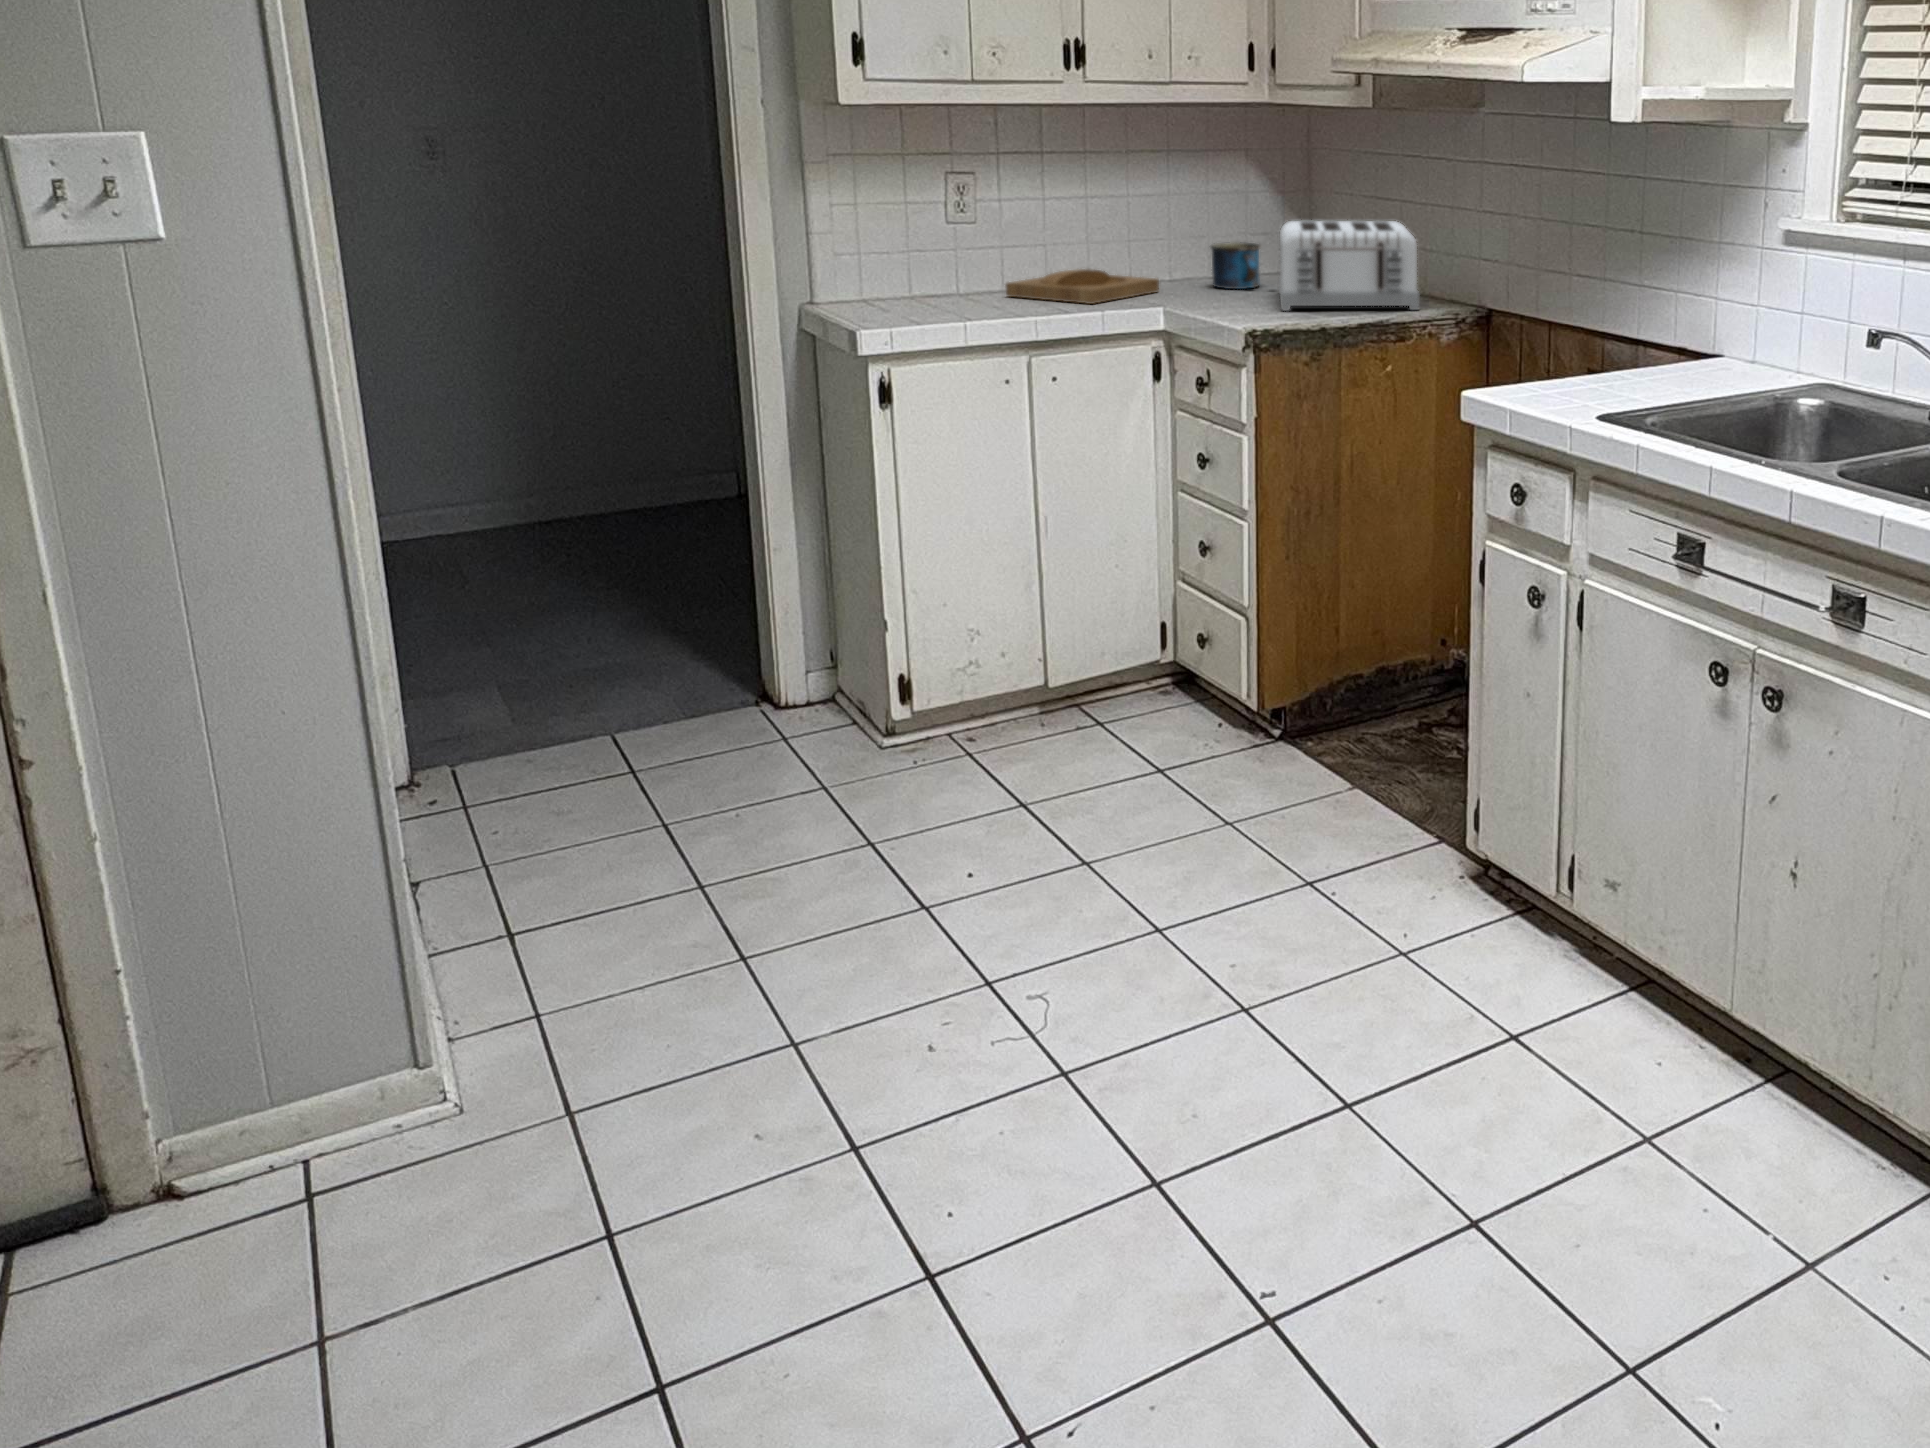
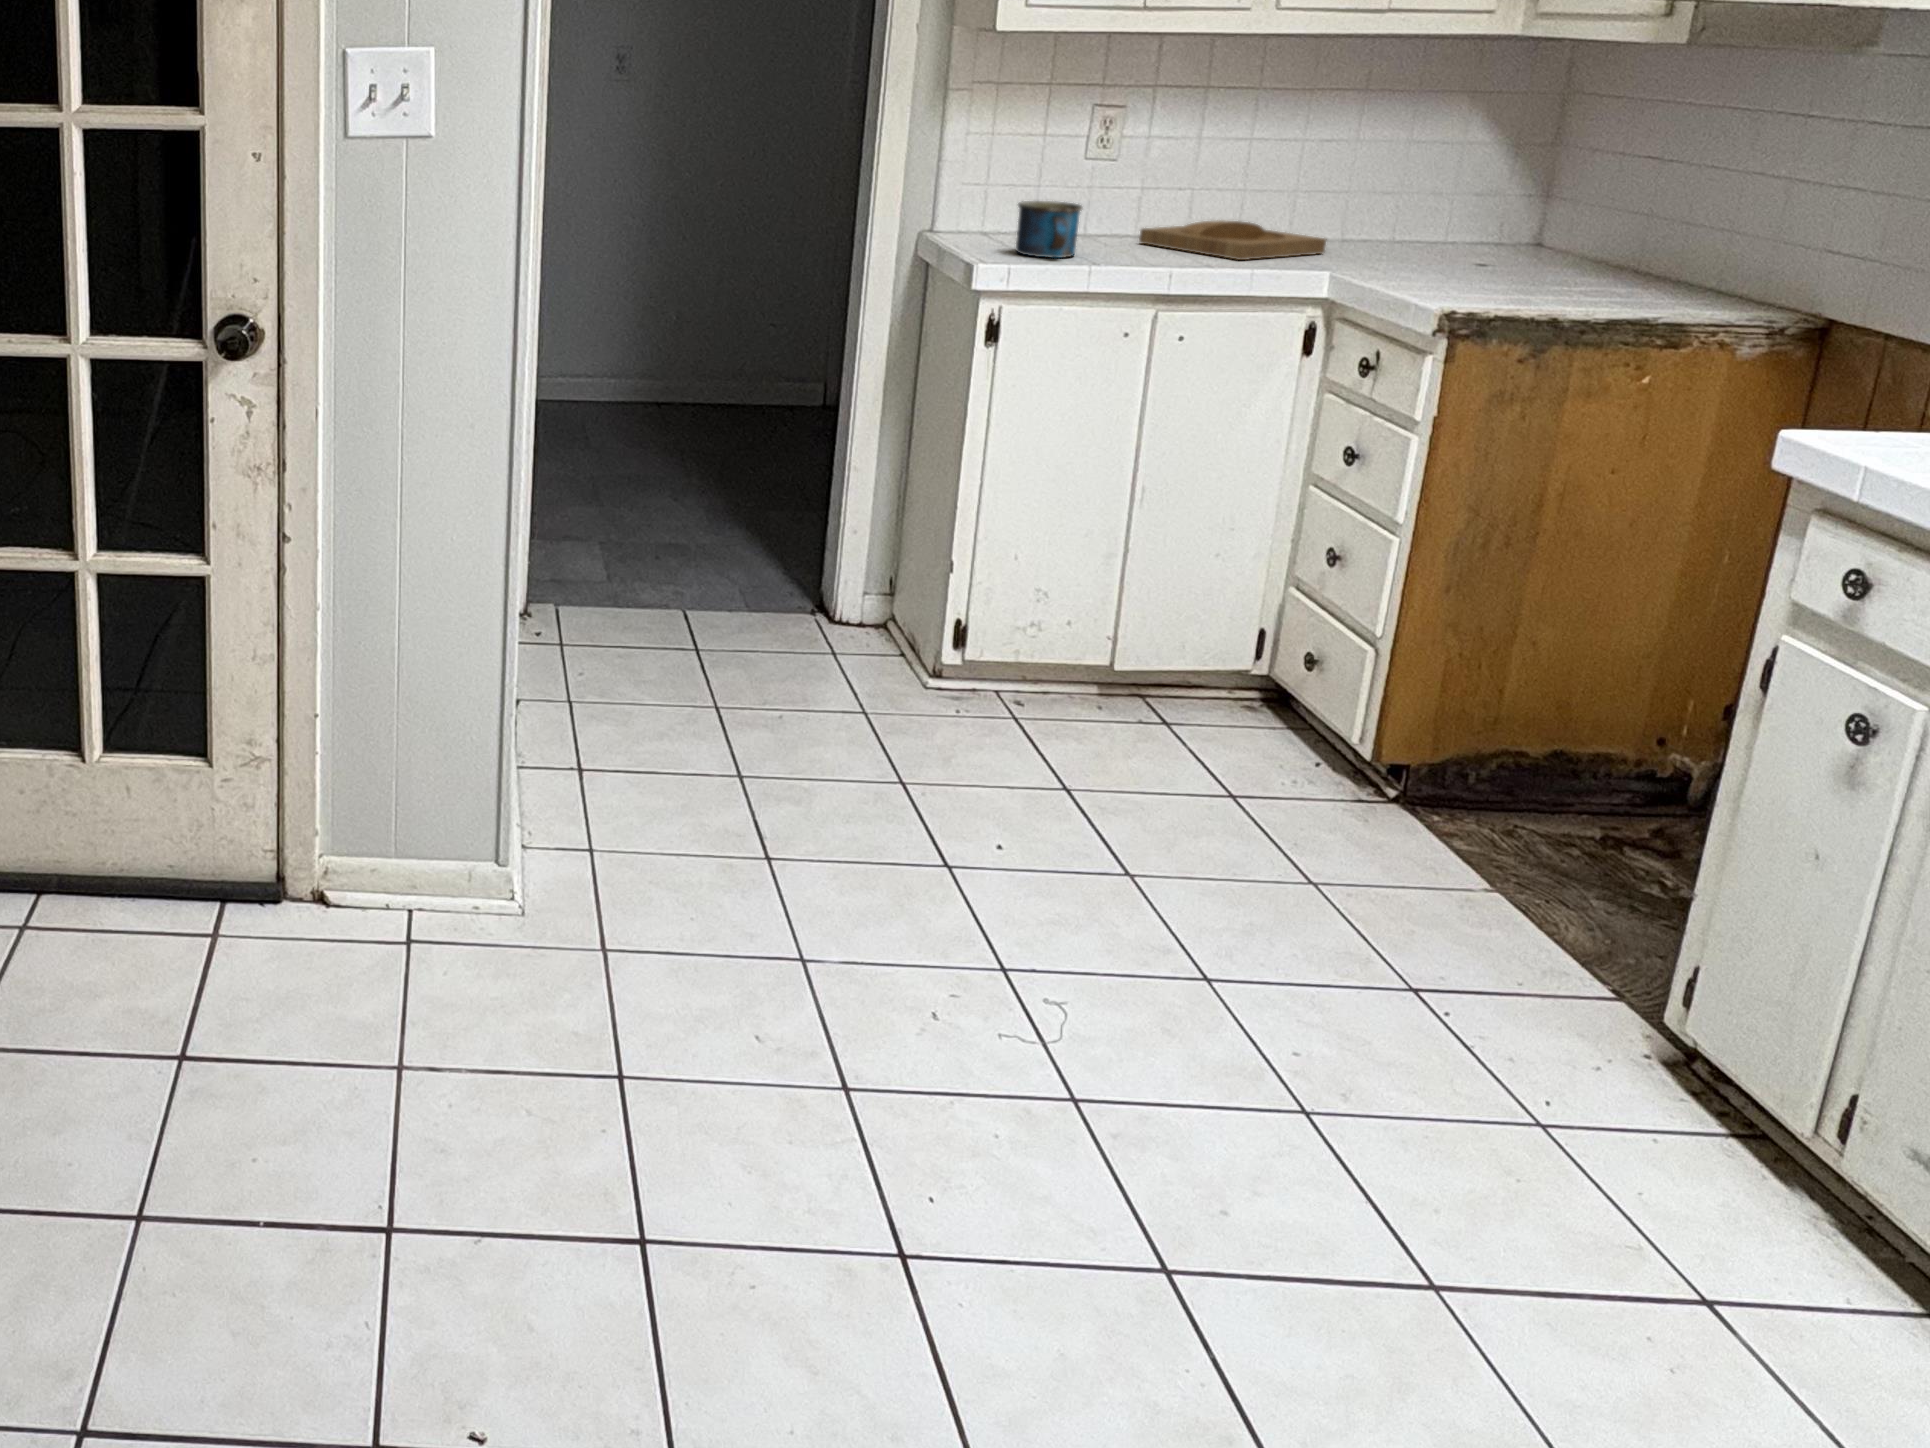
toaster: present [1279,221,1420,311] -> none [1488,182,1717,308]
mug: present [1211,242,1260,289] -> present [1016,201,1082,258]

